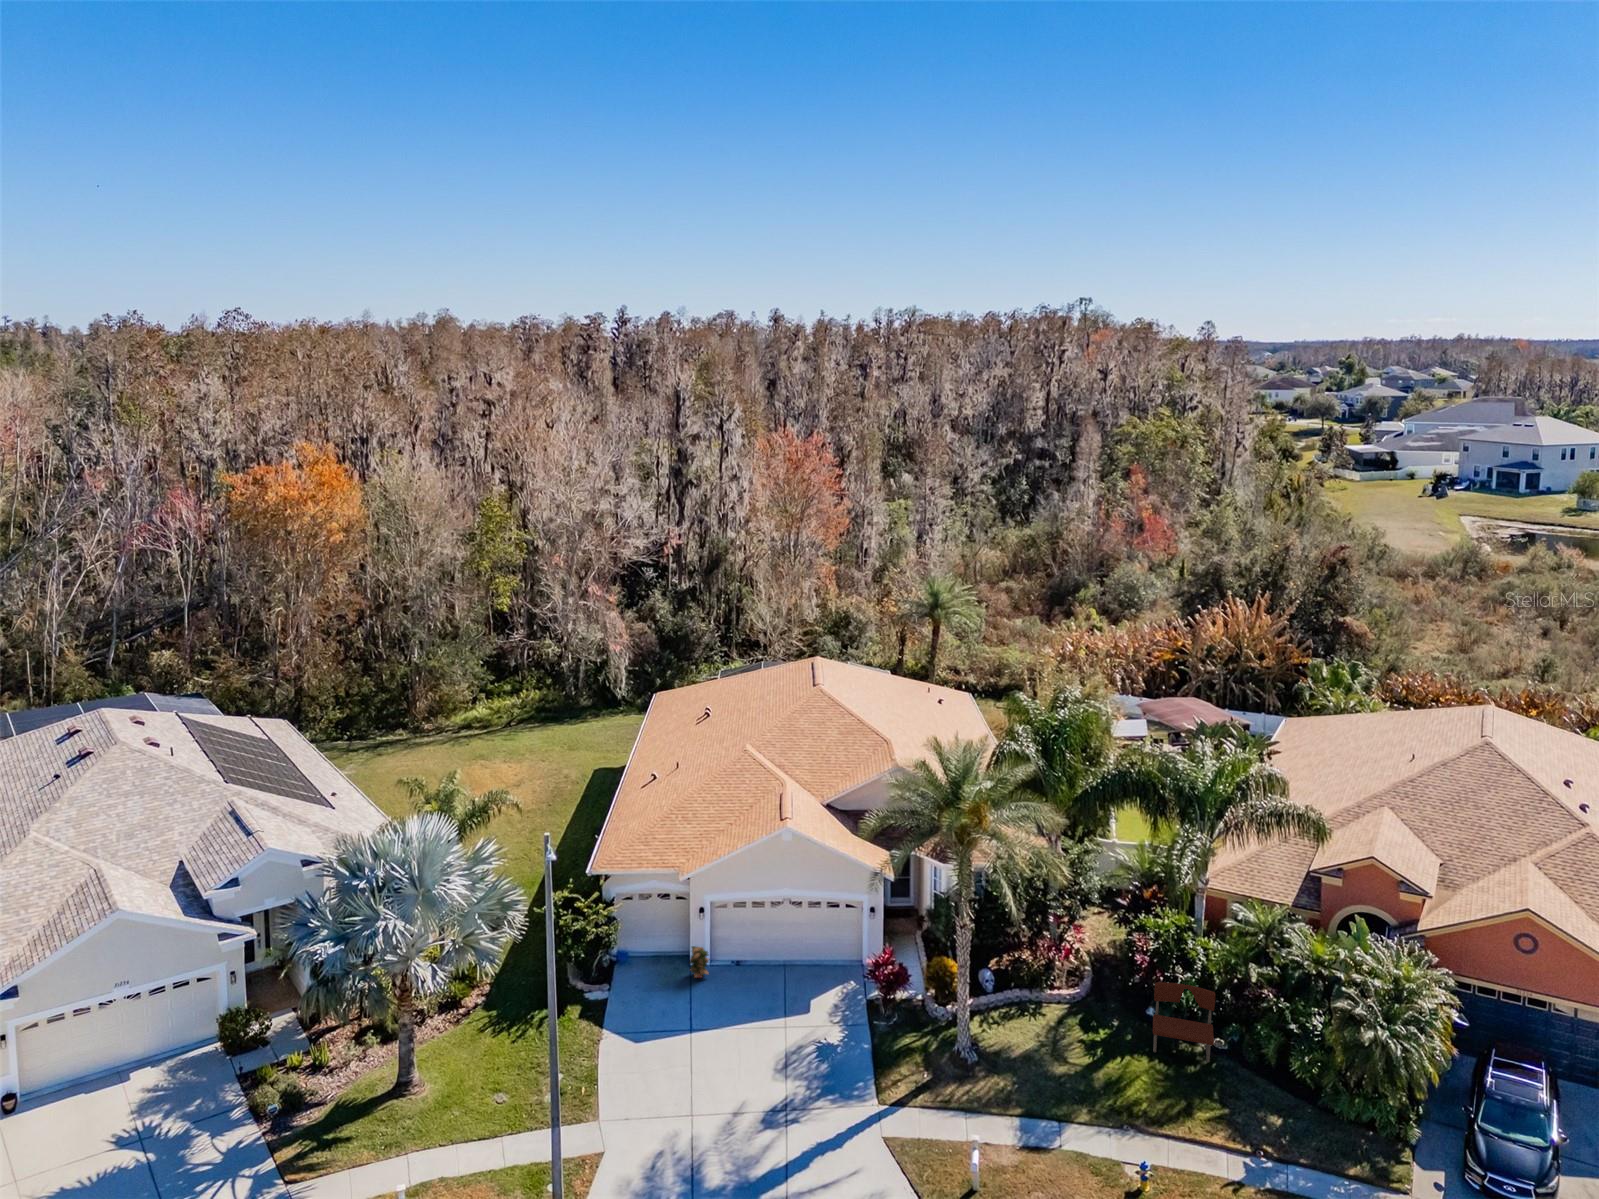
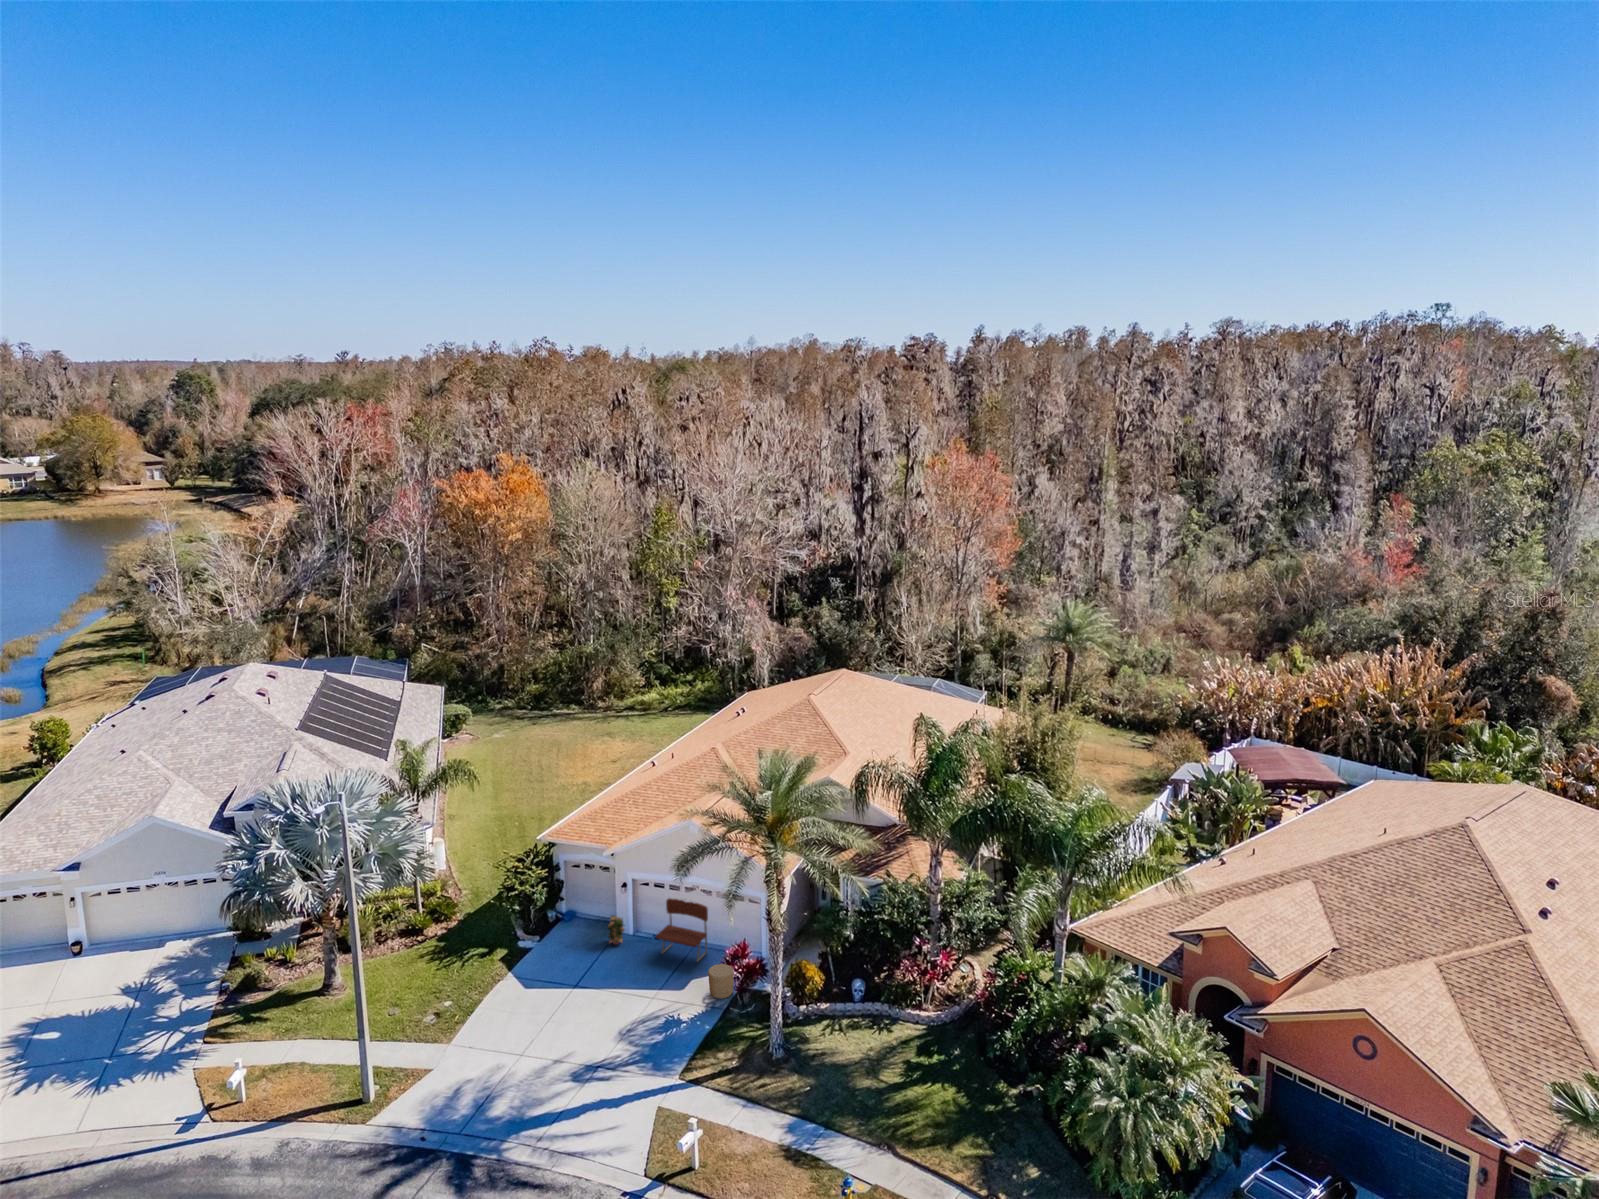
basket: none [838,977,865,1014] -> present [708,964,734,999]
bench: present [1153,982,1215,1062] -> present [656,898,708,962]

